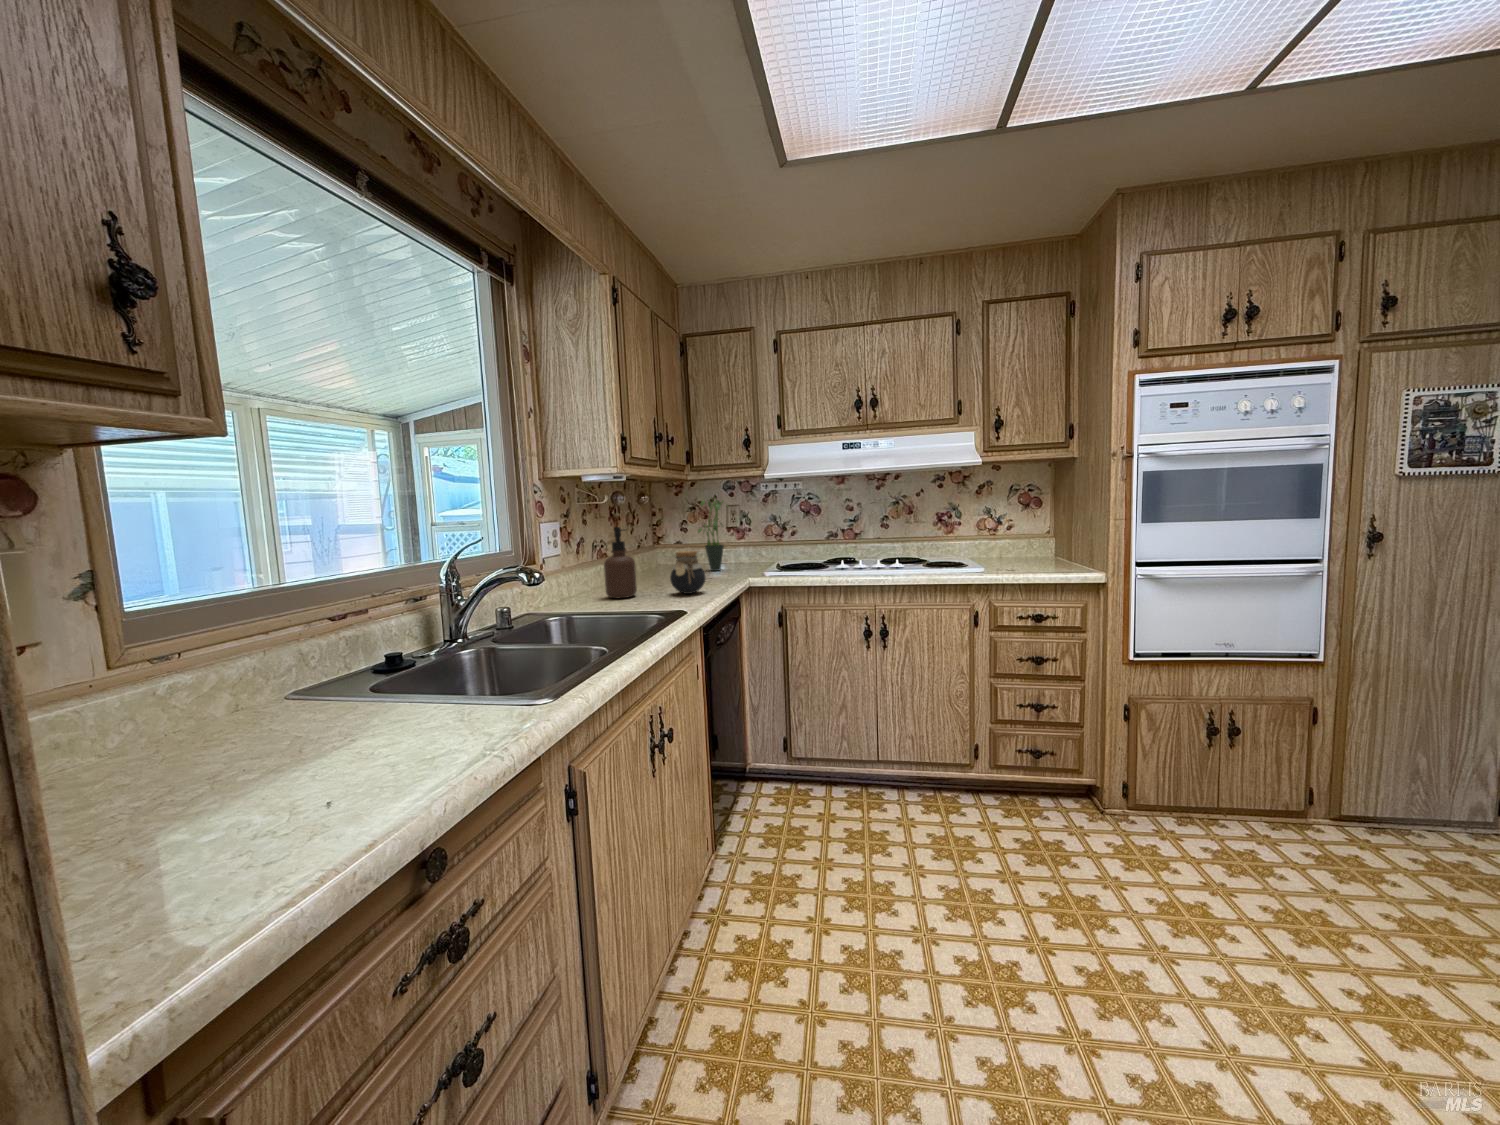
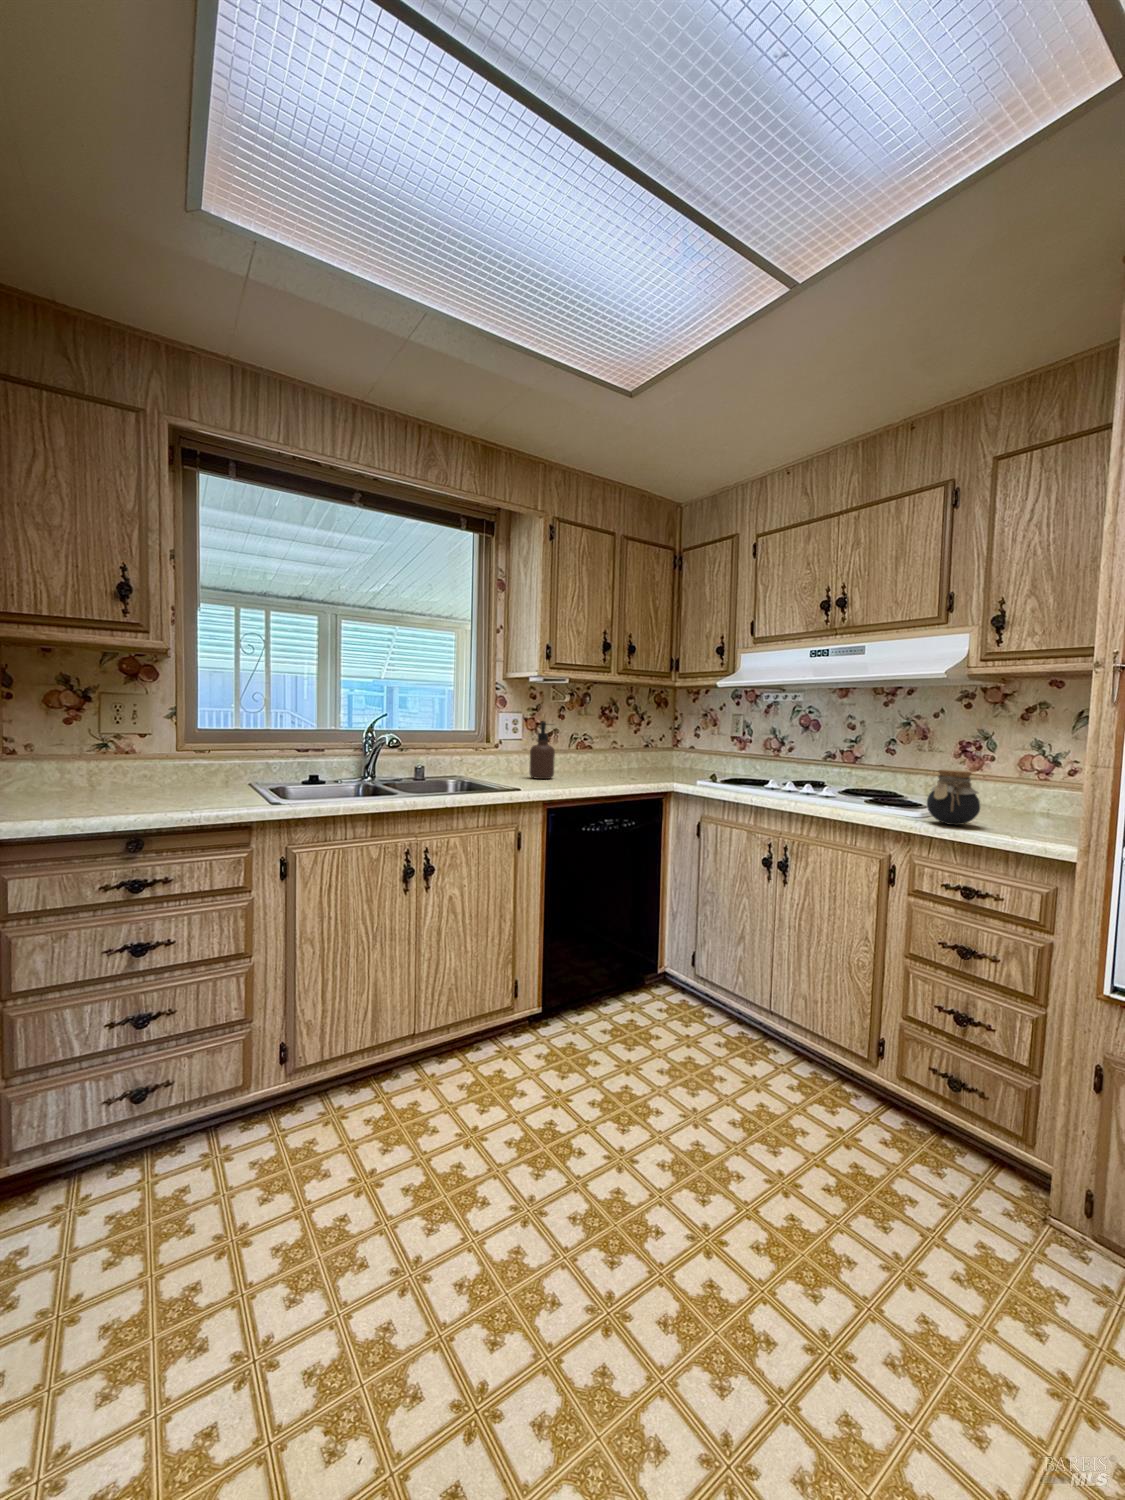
potted plant: present [698,497,724,571] -> none [670,703,701,776]
jar: present [670,551,706,594] -> present [927,770,980,825]

